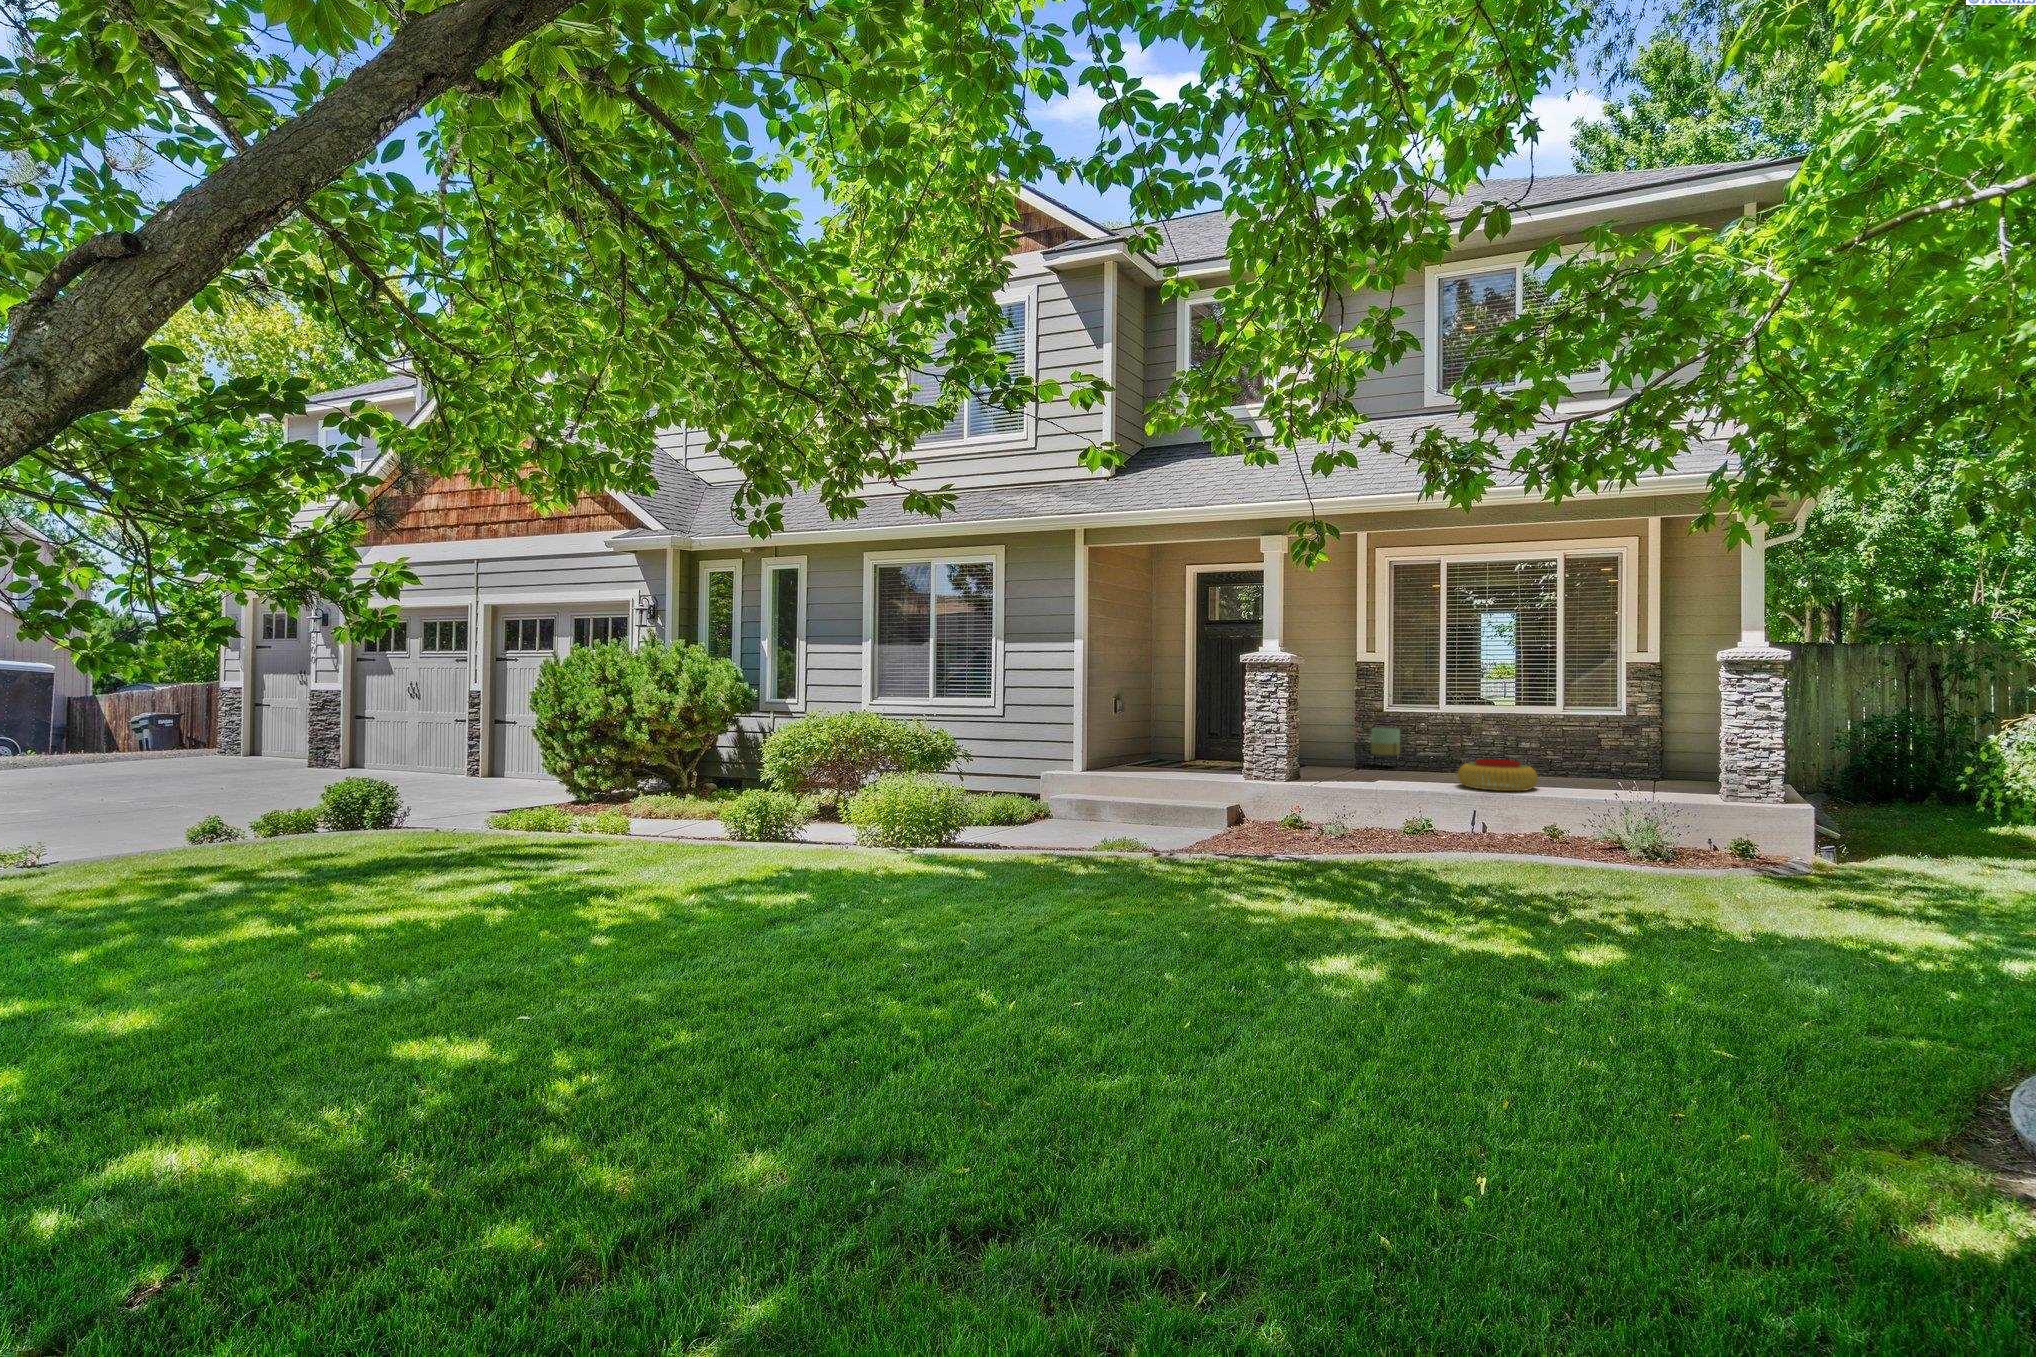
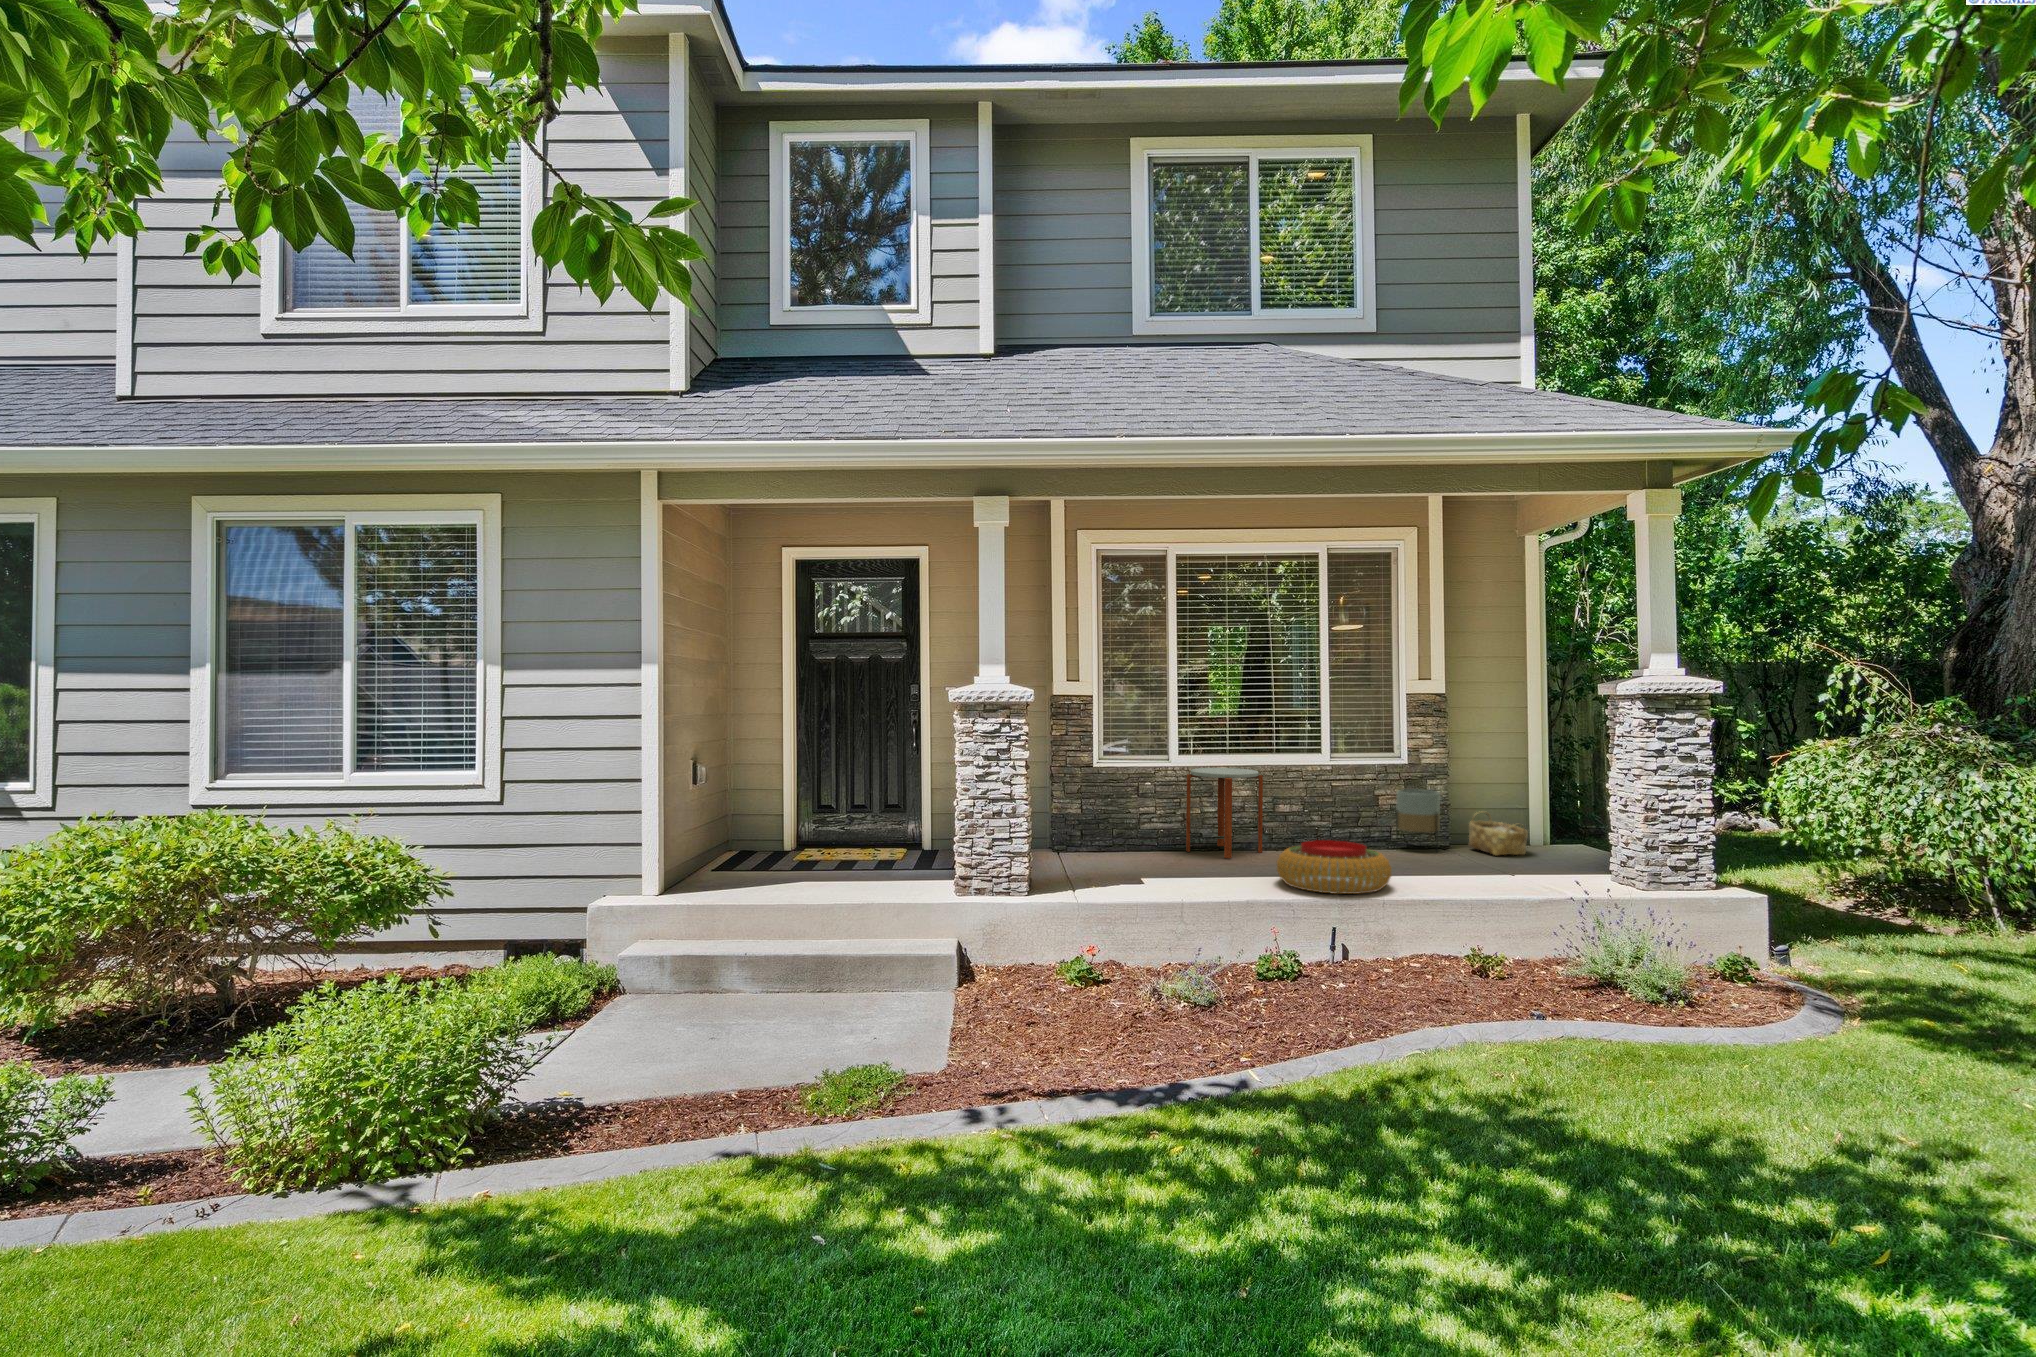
side table: none [1423,714,1480,774] -> present [1186,768,1263,858]
planter: present [1370,728,1400,756] -> present [1396,789,1440,834]
woven basket: none [1644,751,1687,783] -> present [1468,811,1528,856]

